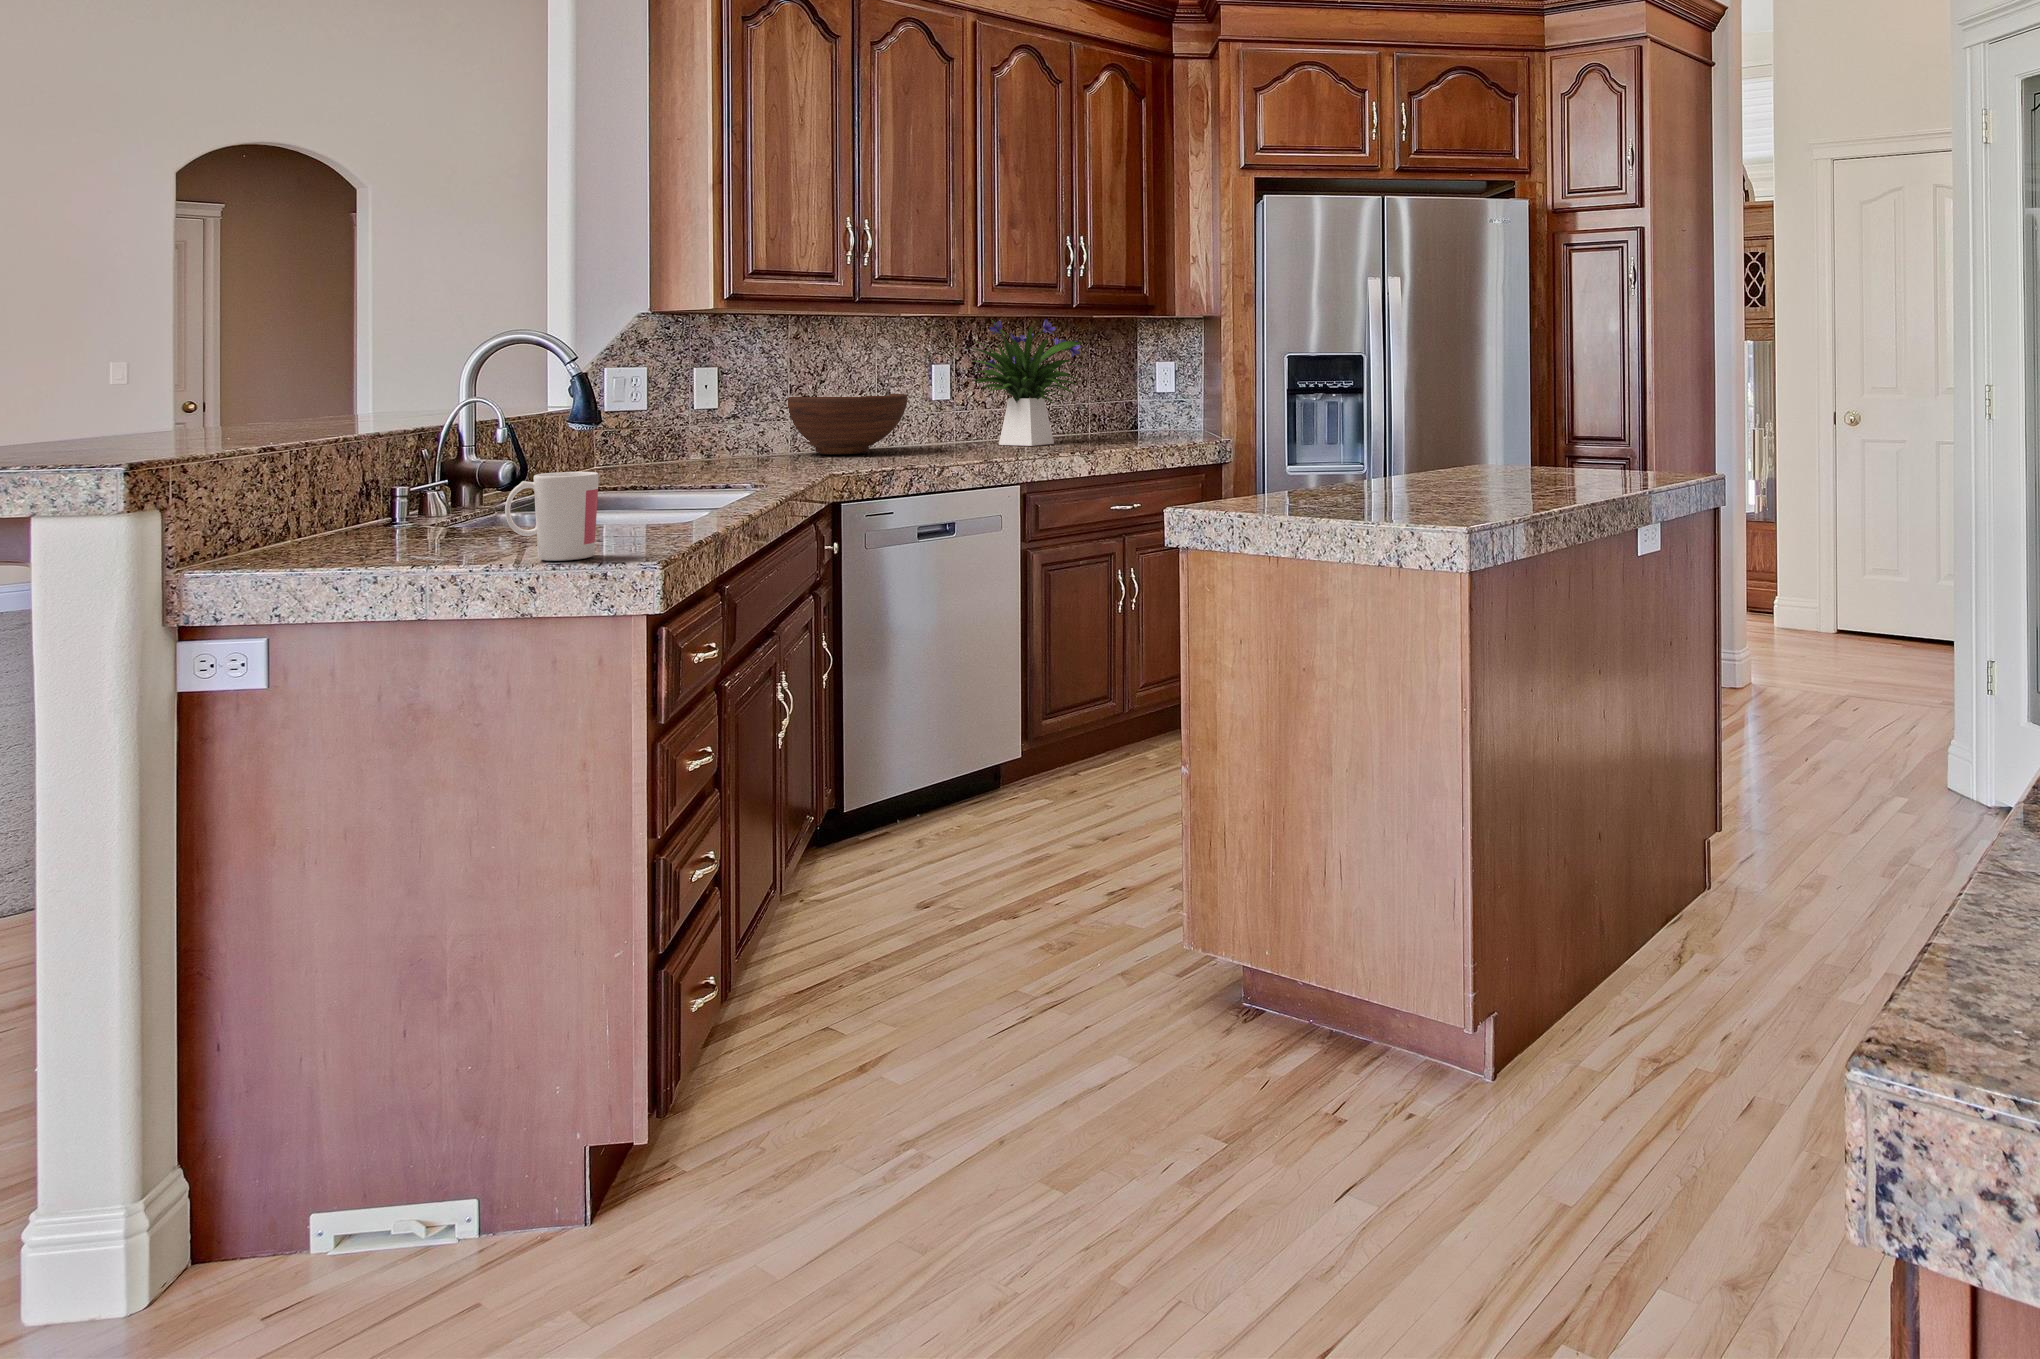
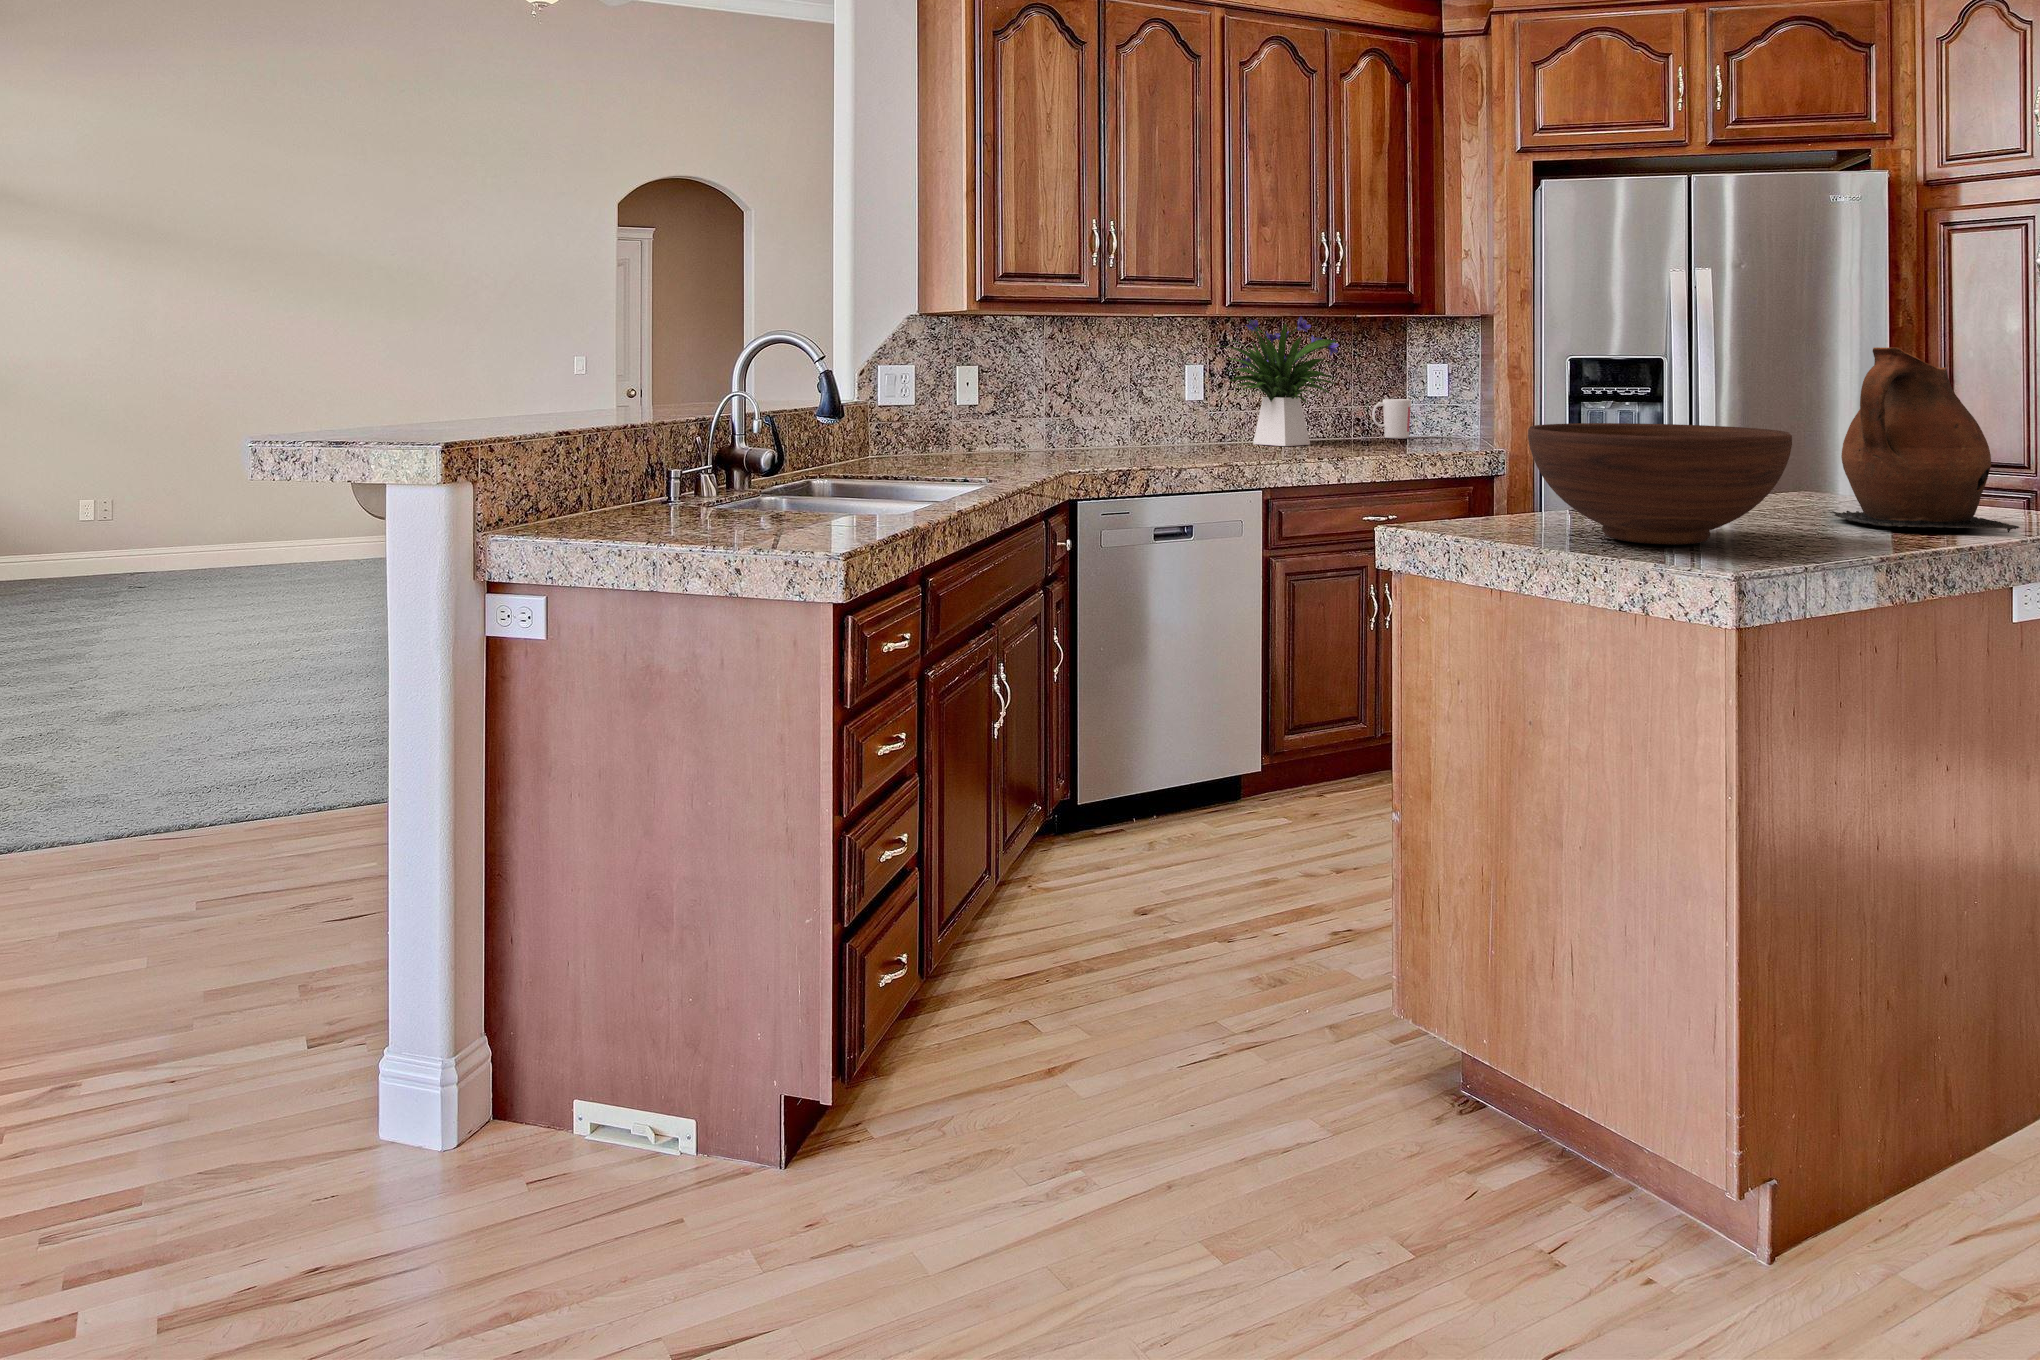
ceramic pitcher: none [1507,345,1641,488] -> present [1823,347,2019,533]
fruit bowl: present [788,393,908,455] -> present [1528,423,1792,545]
mug: present [505,472,599,561] -> present [1372,399,1411,439]

